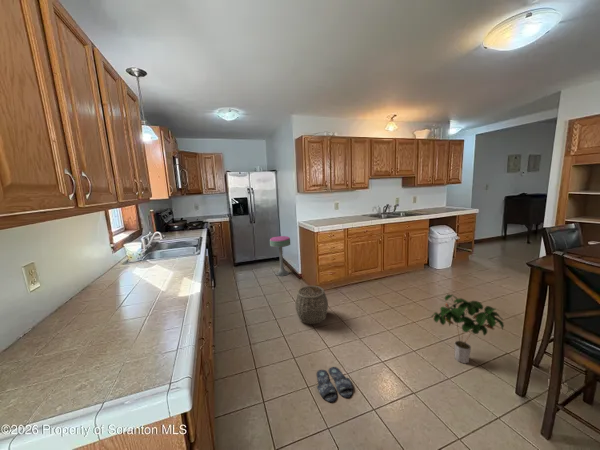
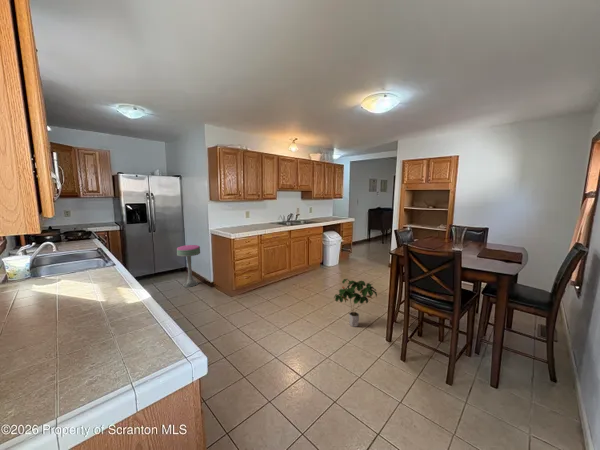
woven basket: present [295,286,328,324] -> none [219,288,251,324]
slippers: present [317,367,353,402] -> none [253,350,286,375]

